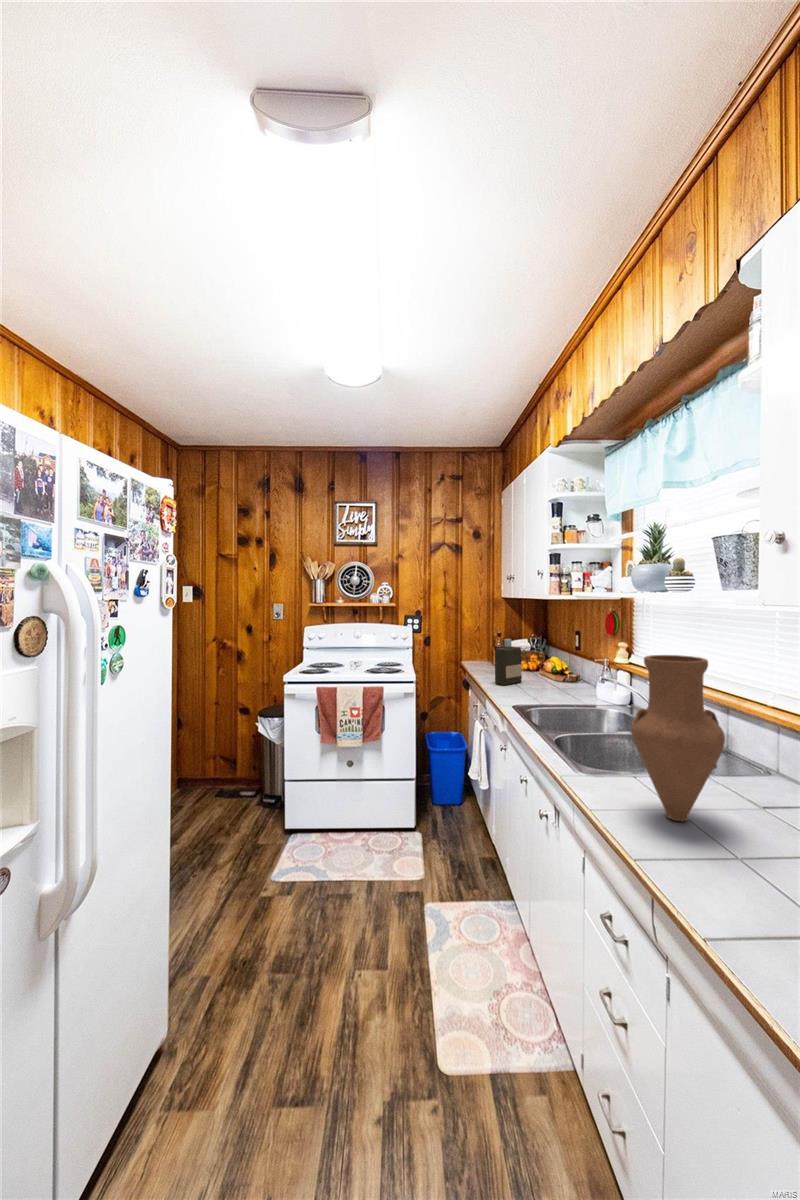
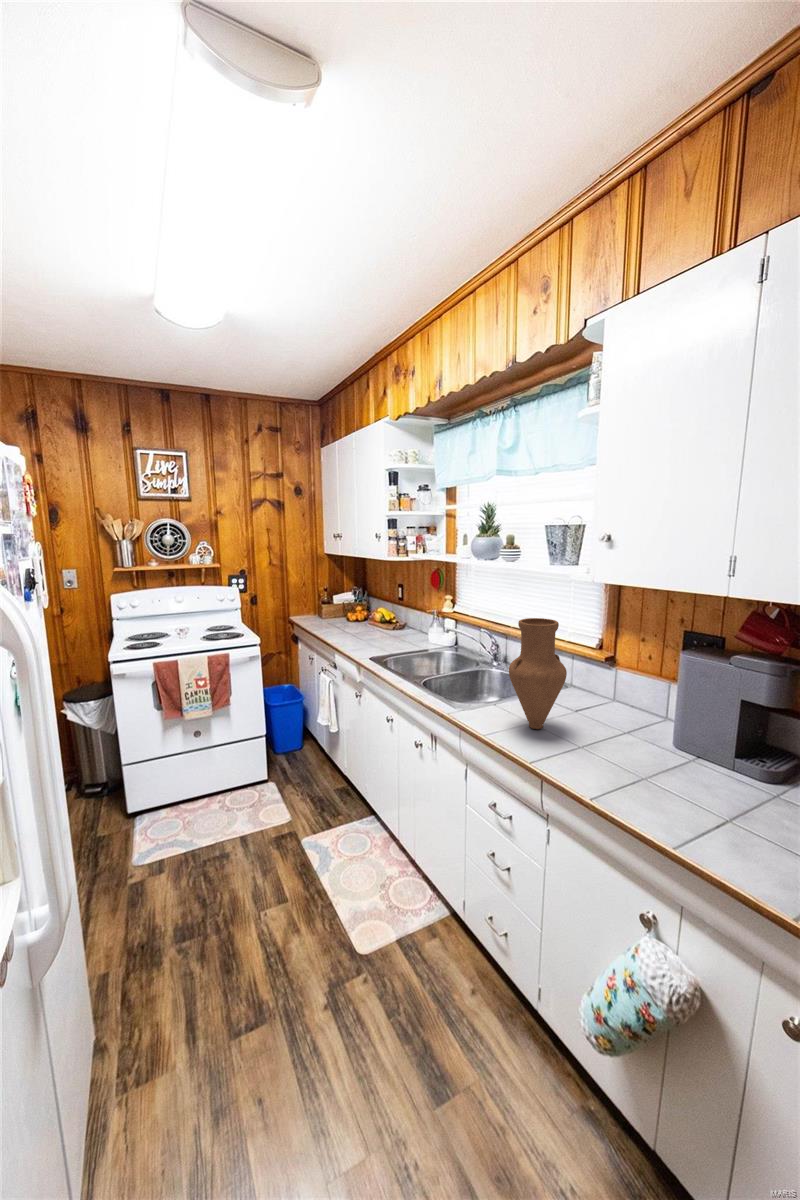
bottle: present [495,639,522,686] -> none [336,596,359,638]

